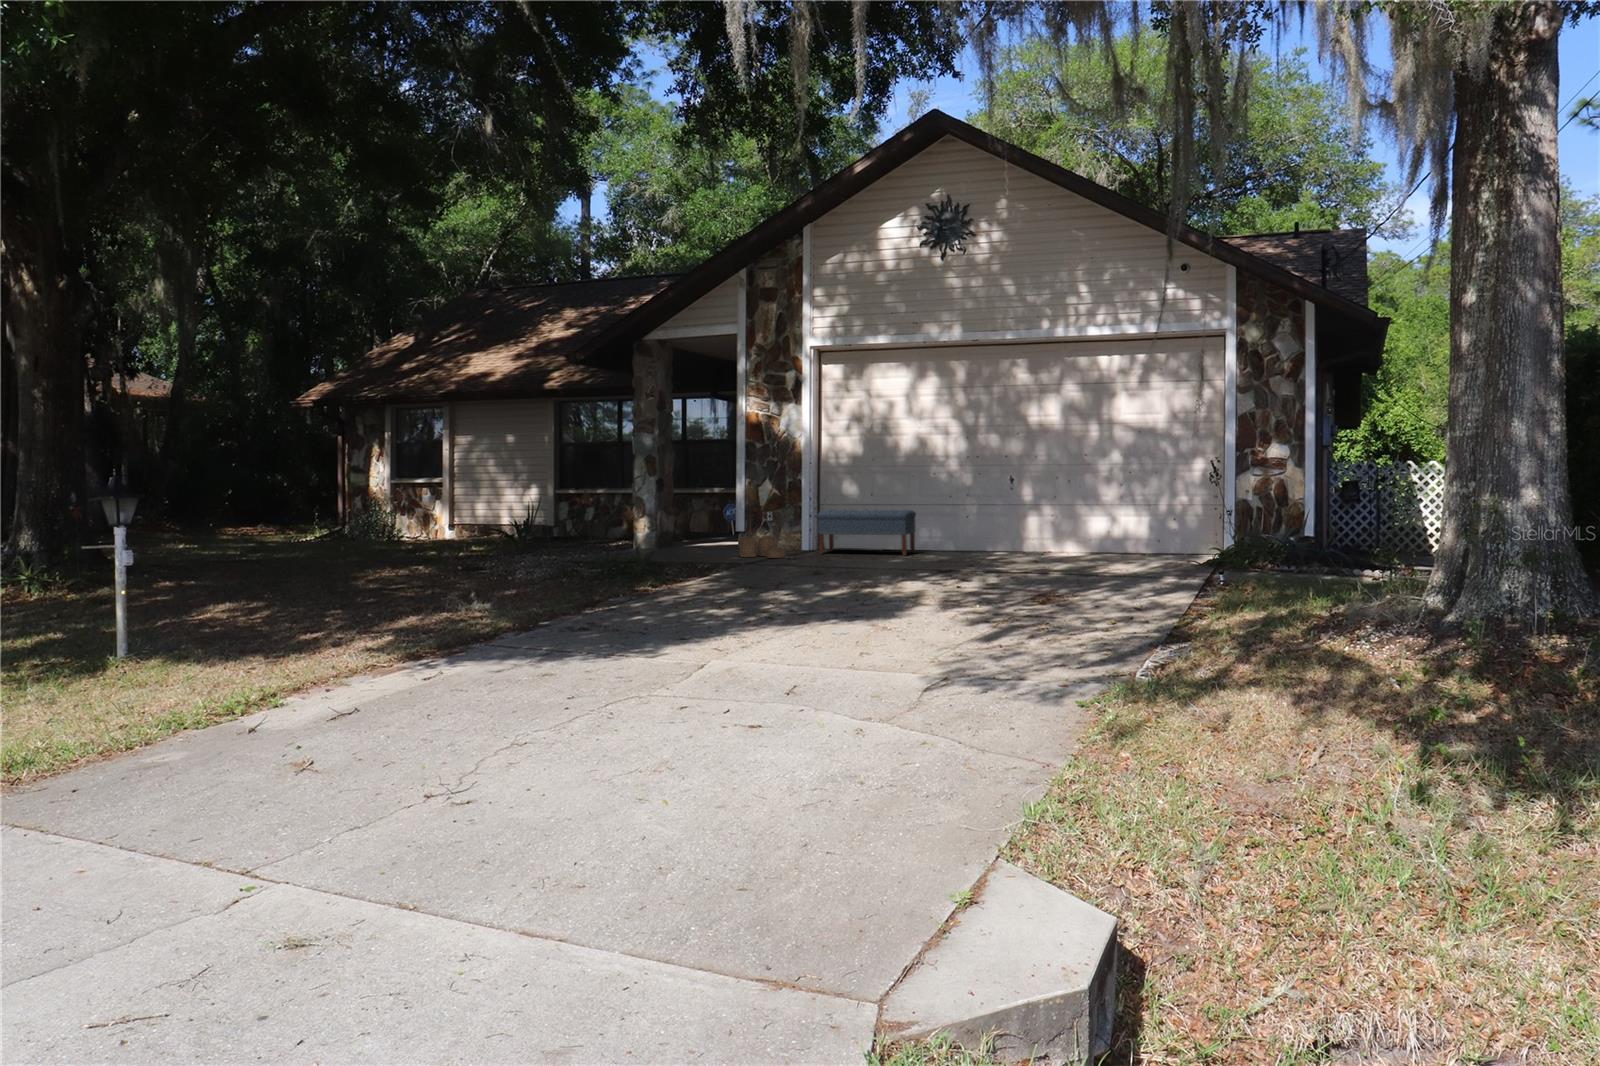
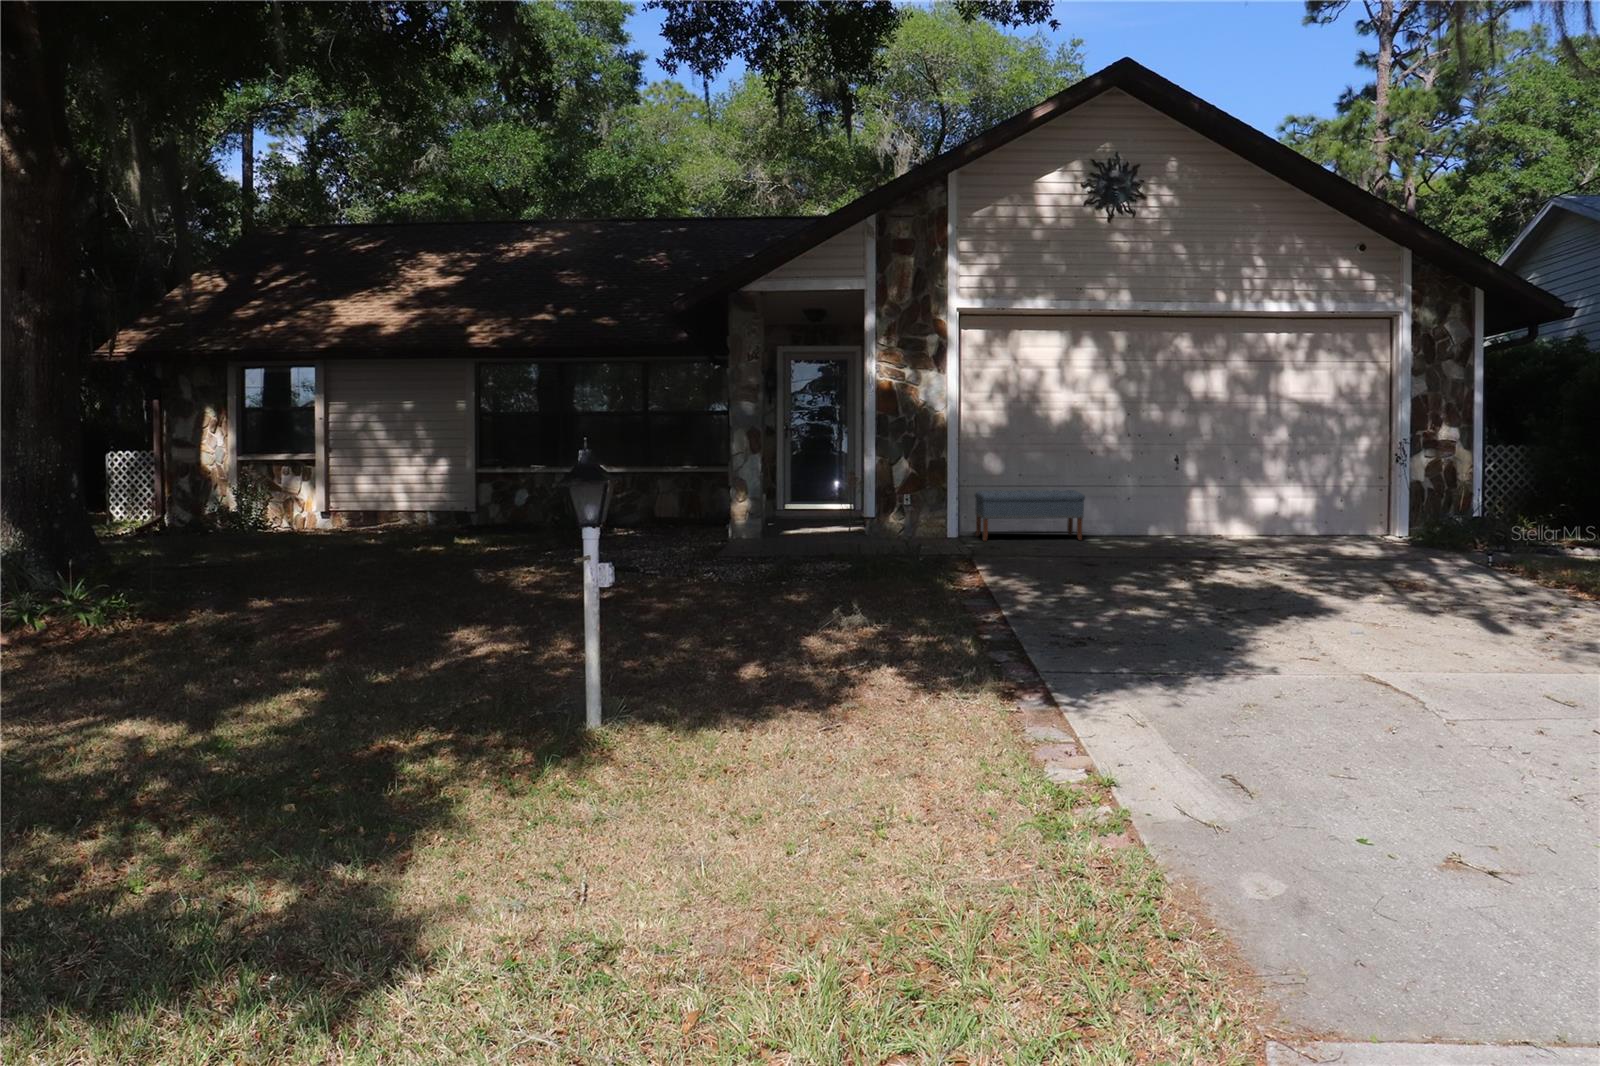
woven basket: present [739,535,785,558] -> none [906,518,962,548]

